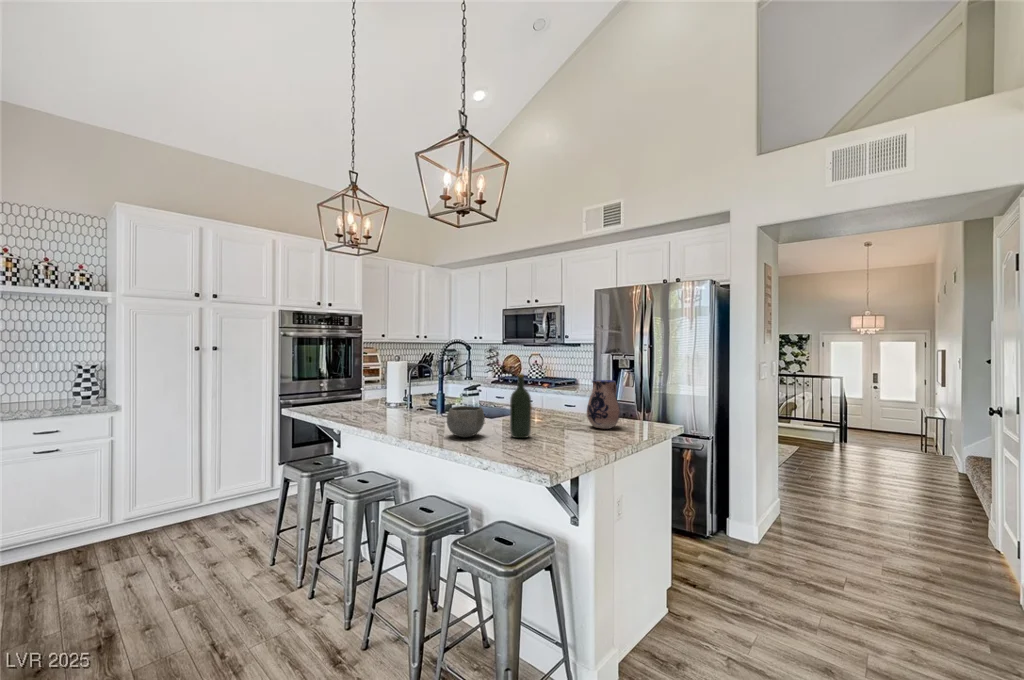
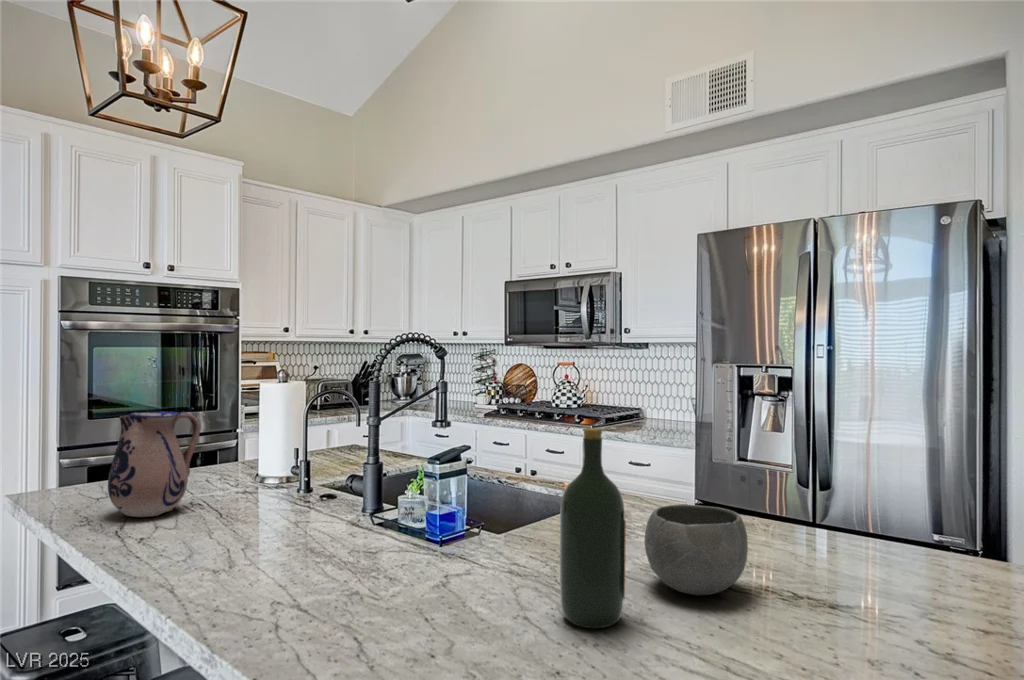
ceramic pitcher: present [587,380,620,429] -> present [108,412,200,517]
ceramic bowl: present [447,406,485,437] -> present [644,505,748,595]

